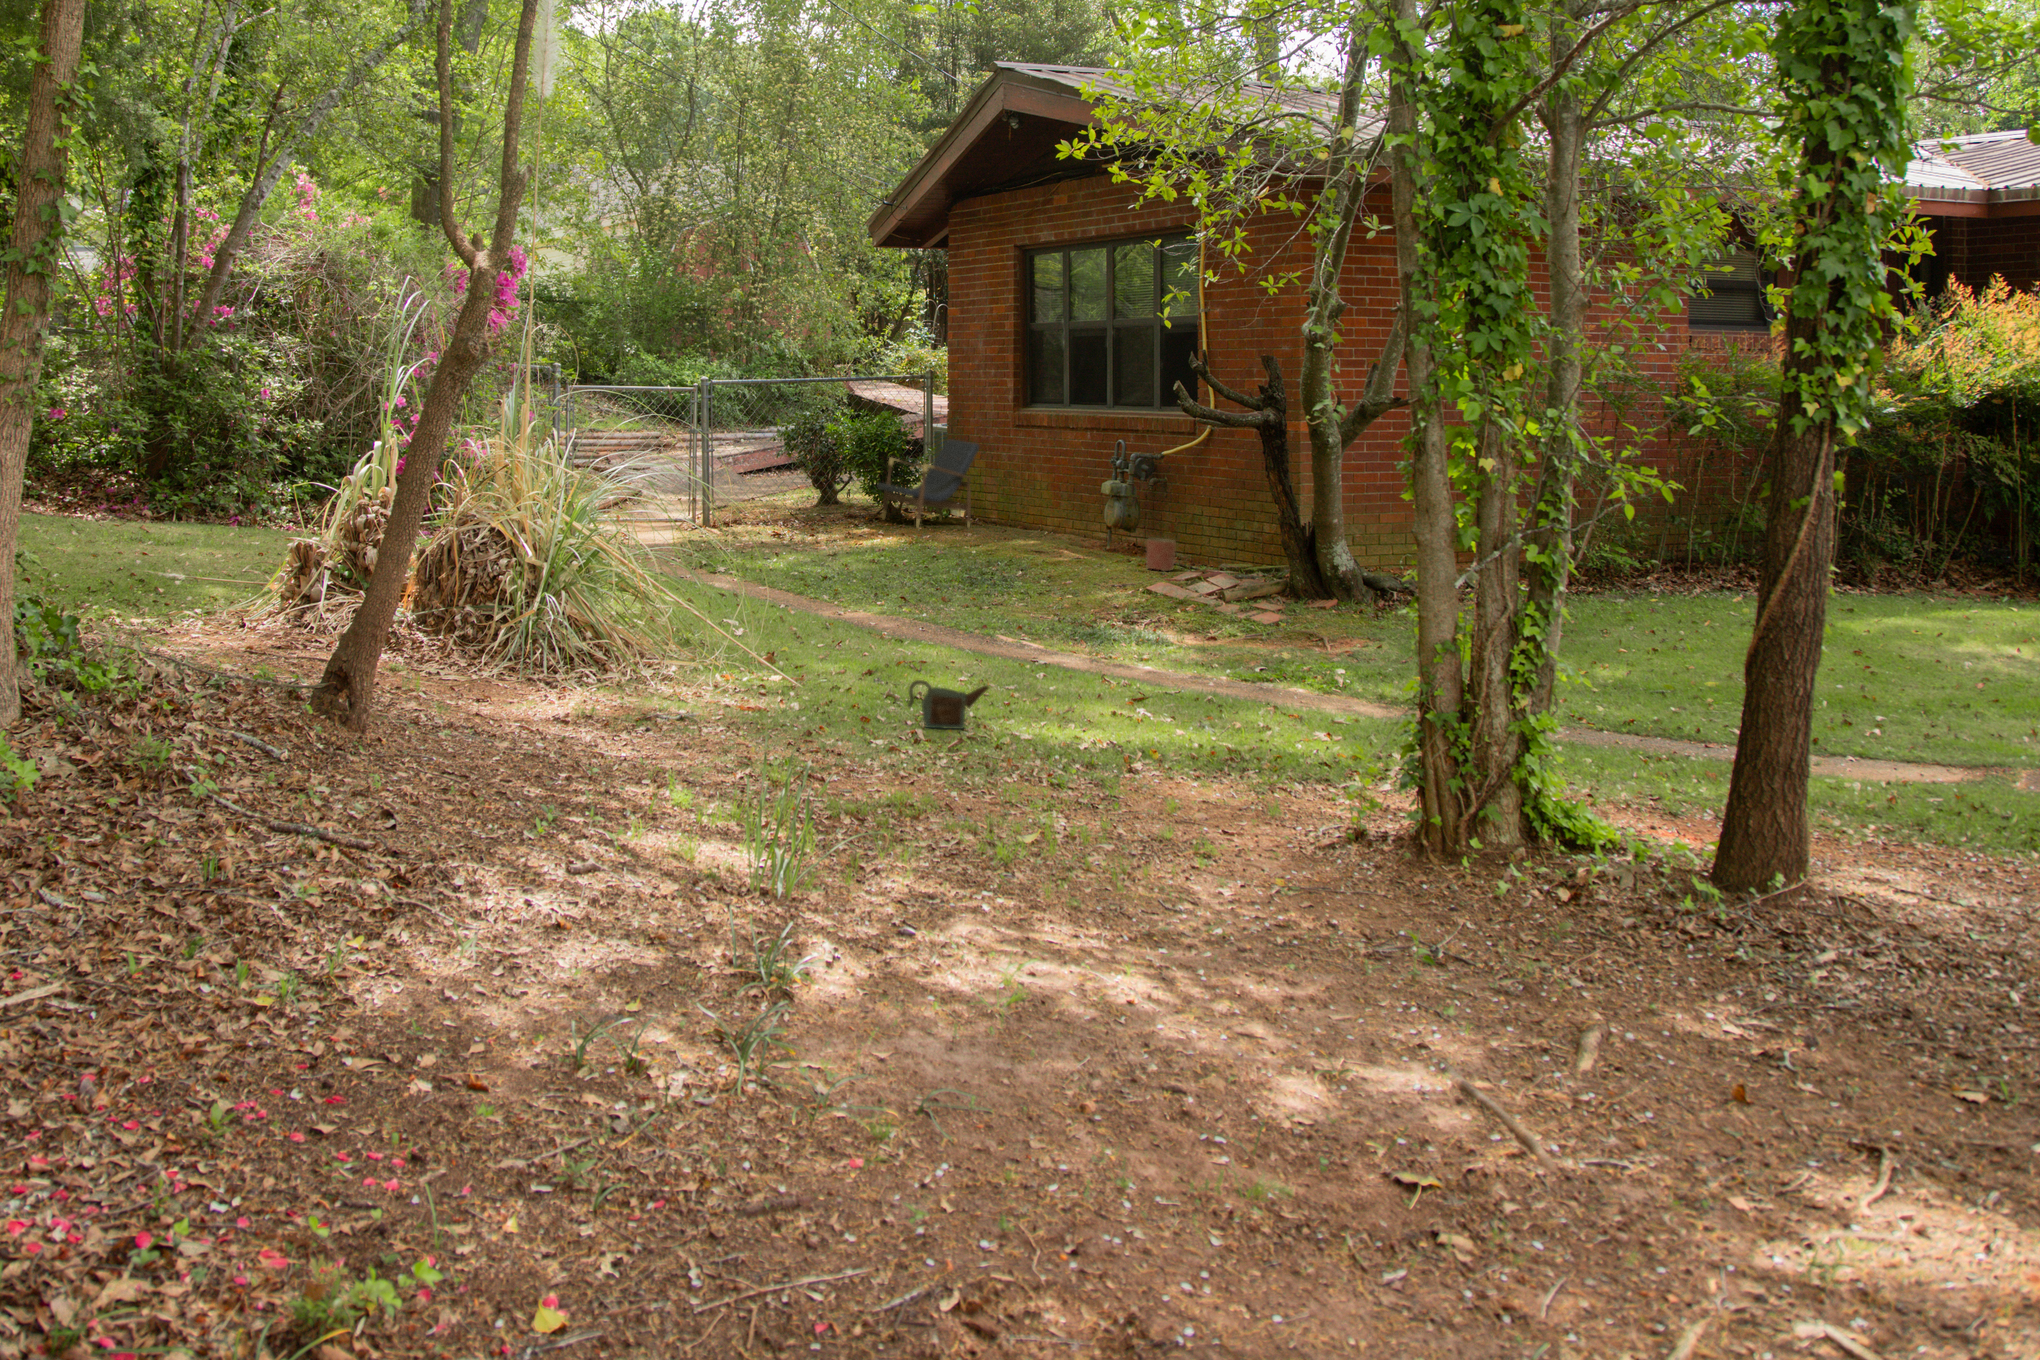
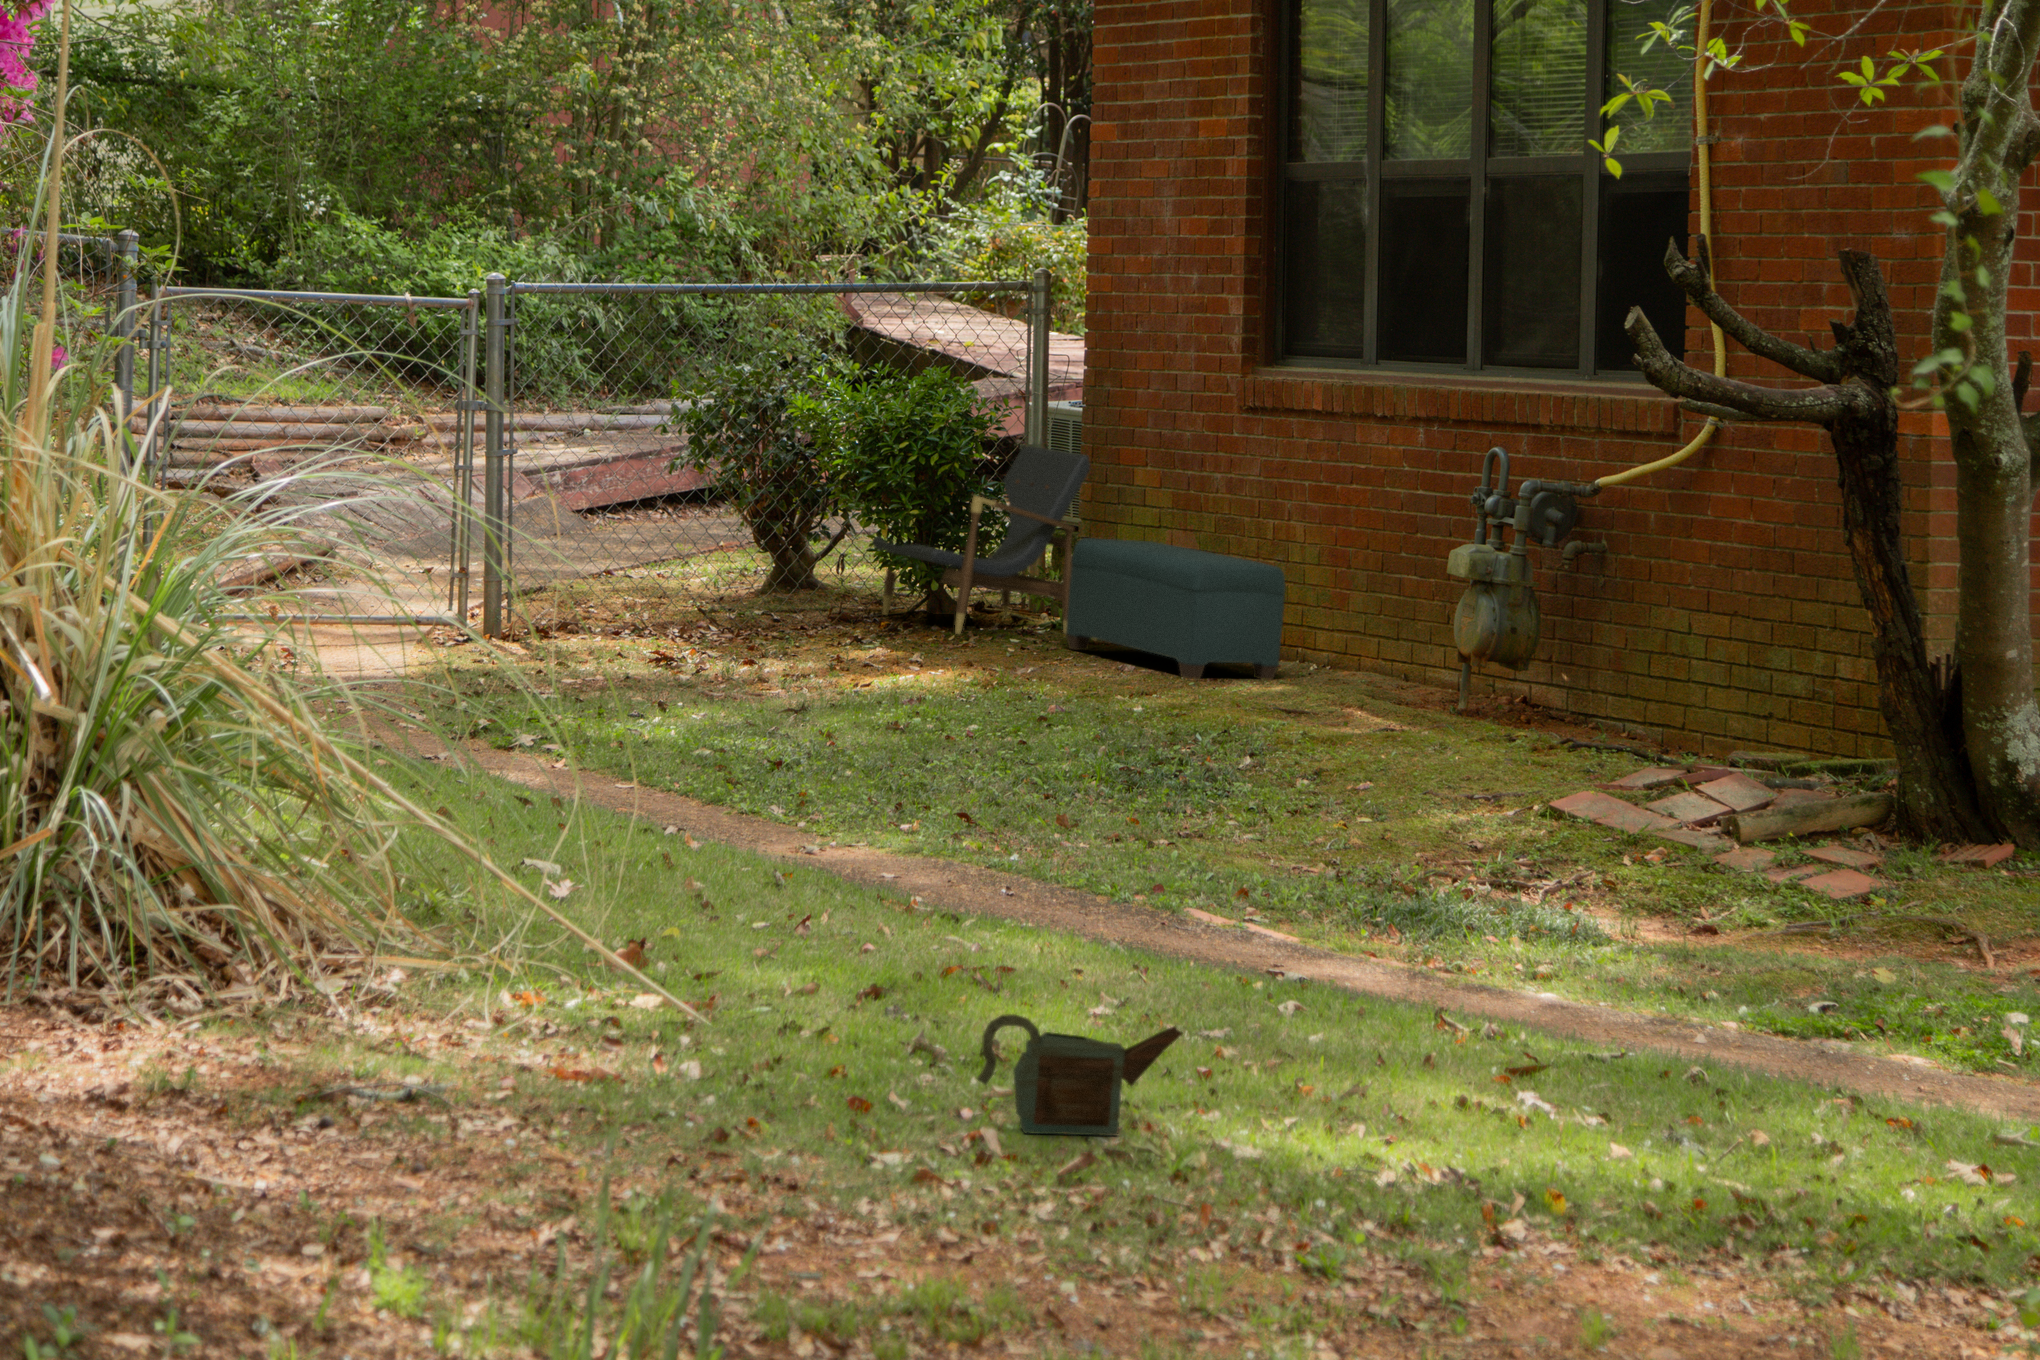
bench: none [967,483,1069,549] -> present [1066,538,1286,680]
planter: present [1146,538,1176,571] -> none [1455,661,1519,732]

